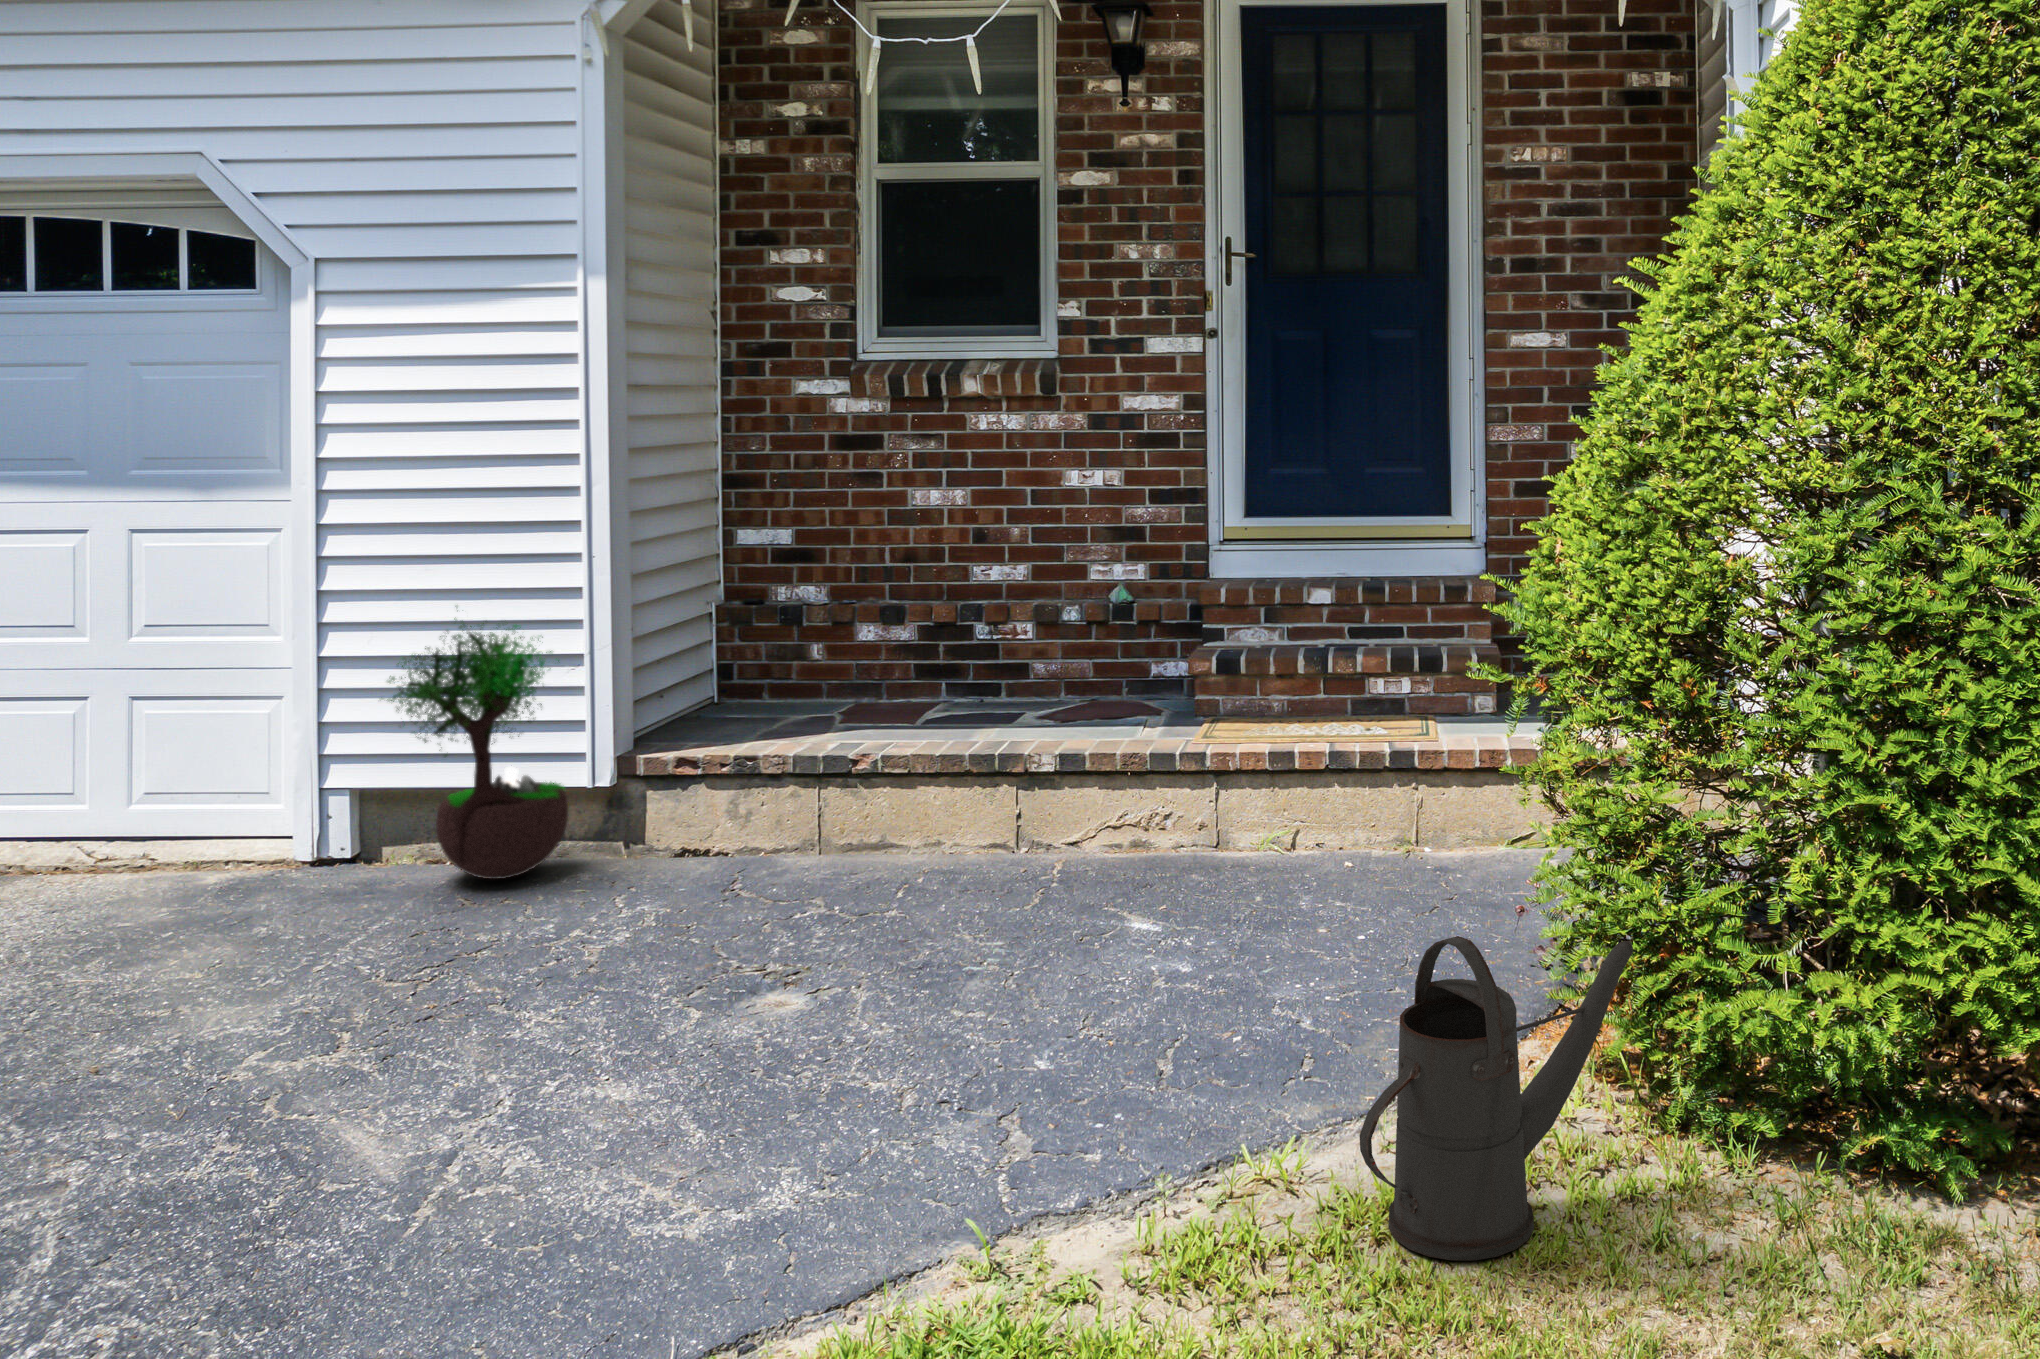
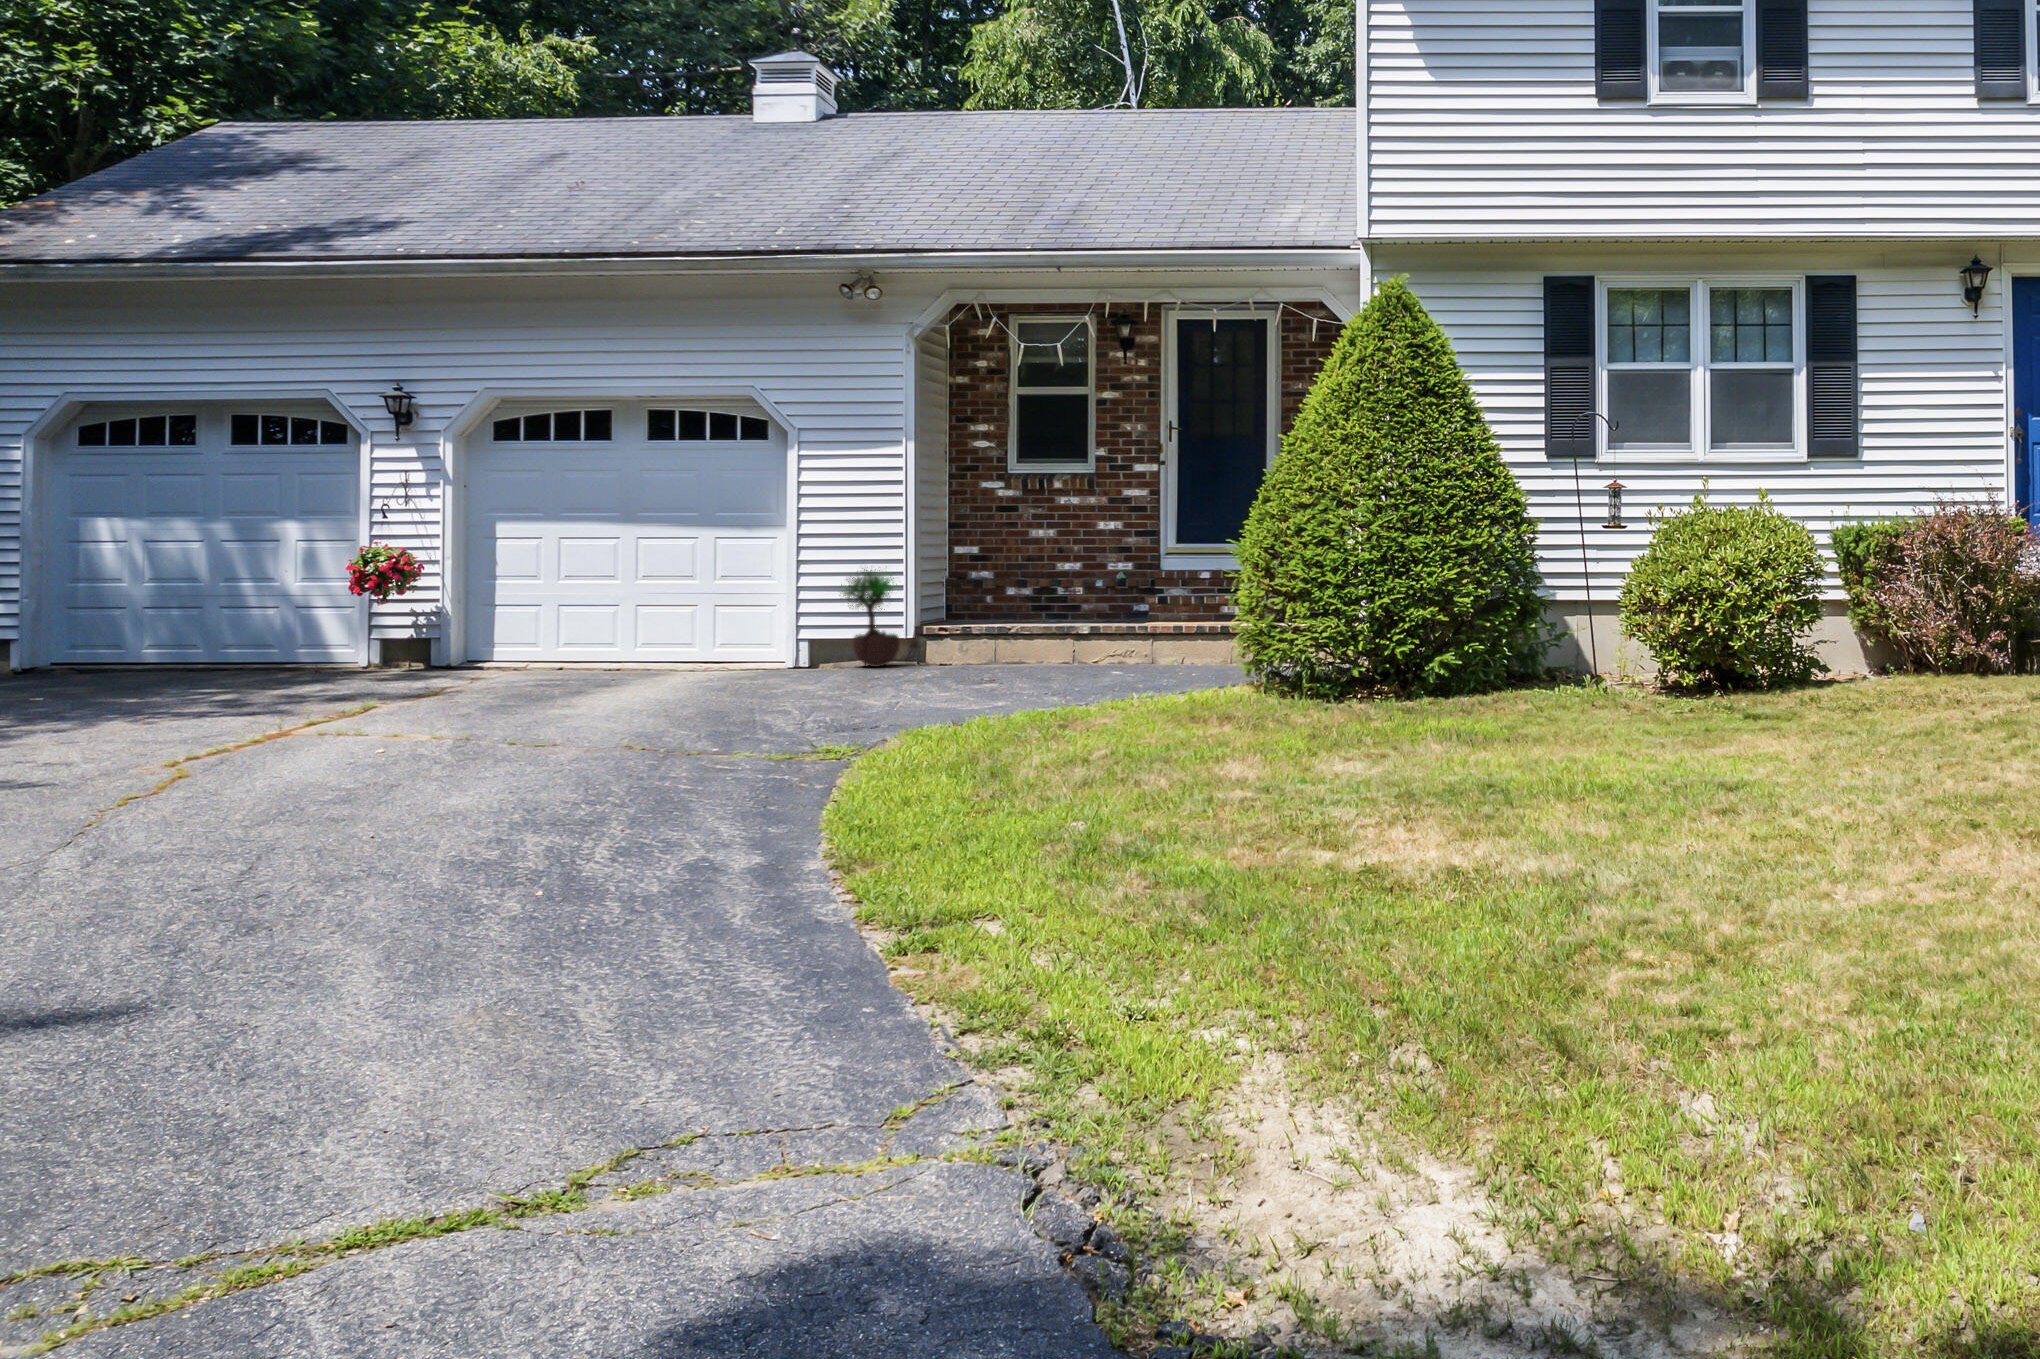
watering can: present [1359,936,1633,1260] -> none [1153,613,1239,691]

